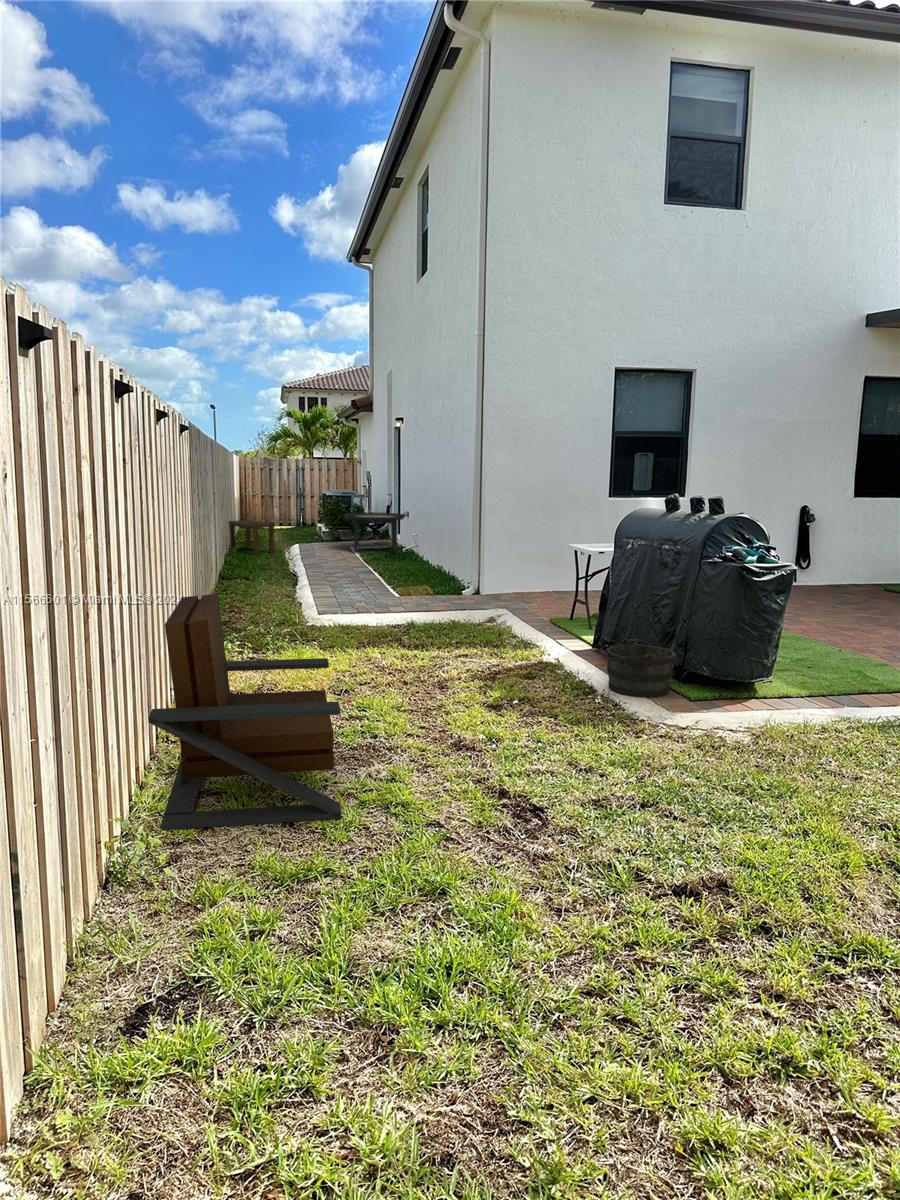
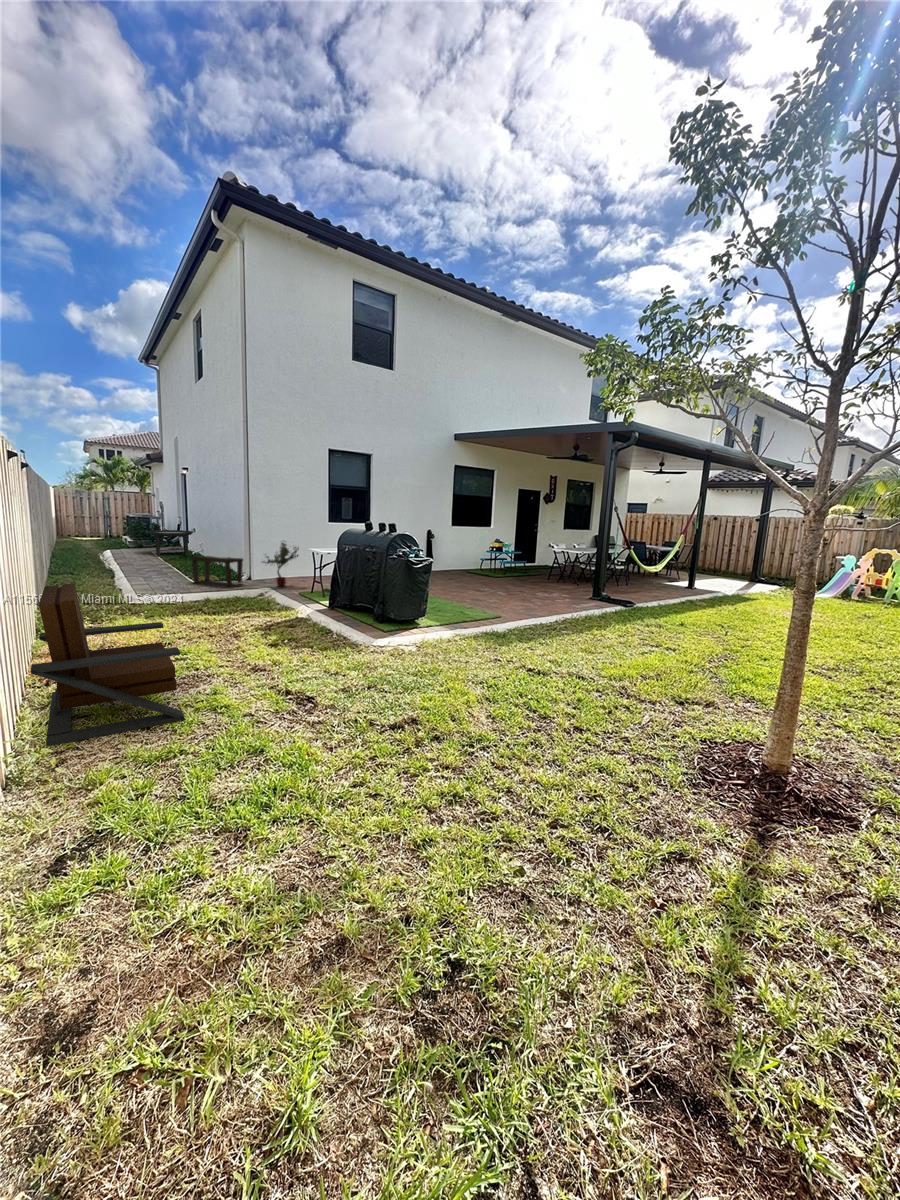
bench: present [228,520,275,554] -> present [191,556,243,586]
potted tree: none [496,530,559,608] -> present [262,543,299,586]
bucket: present [598,639,676,697] -> none [331,600,374,631]

